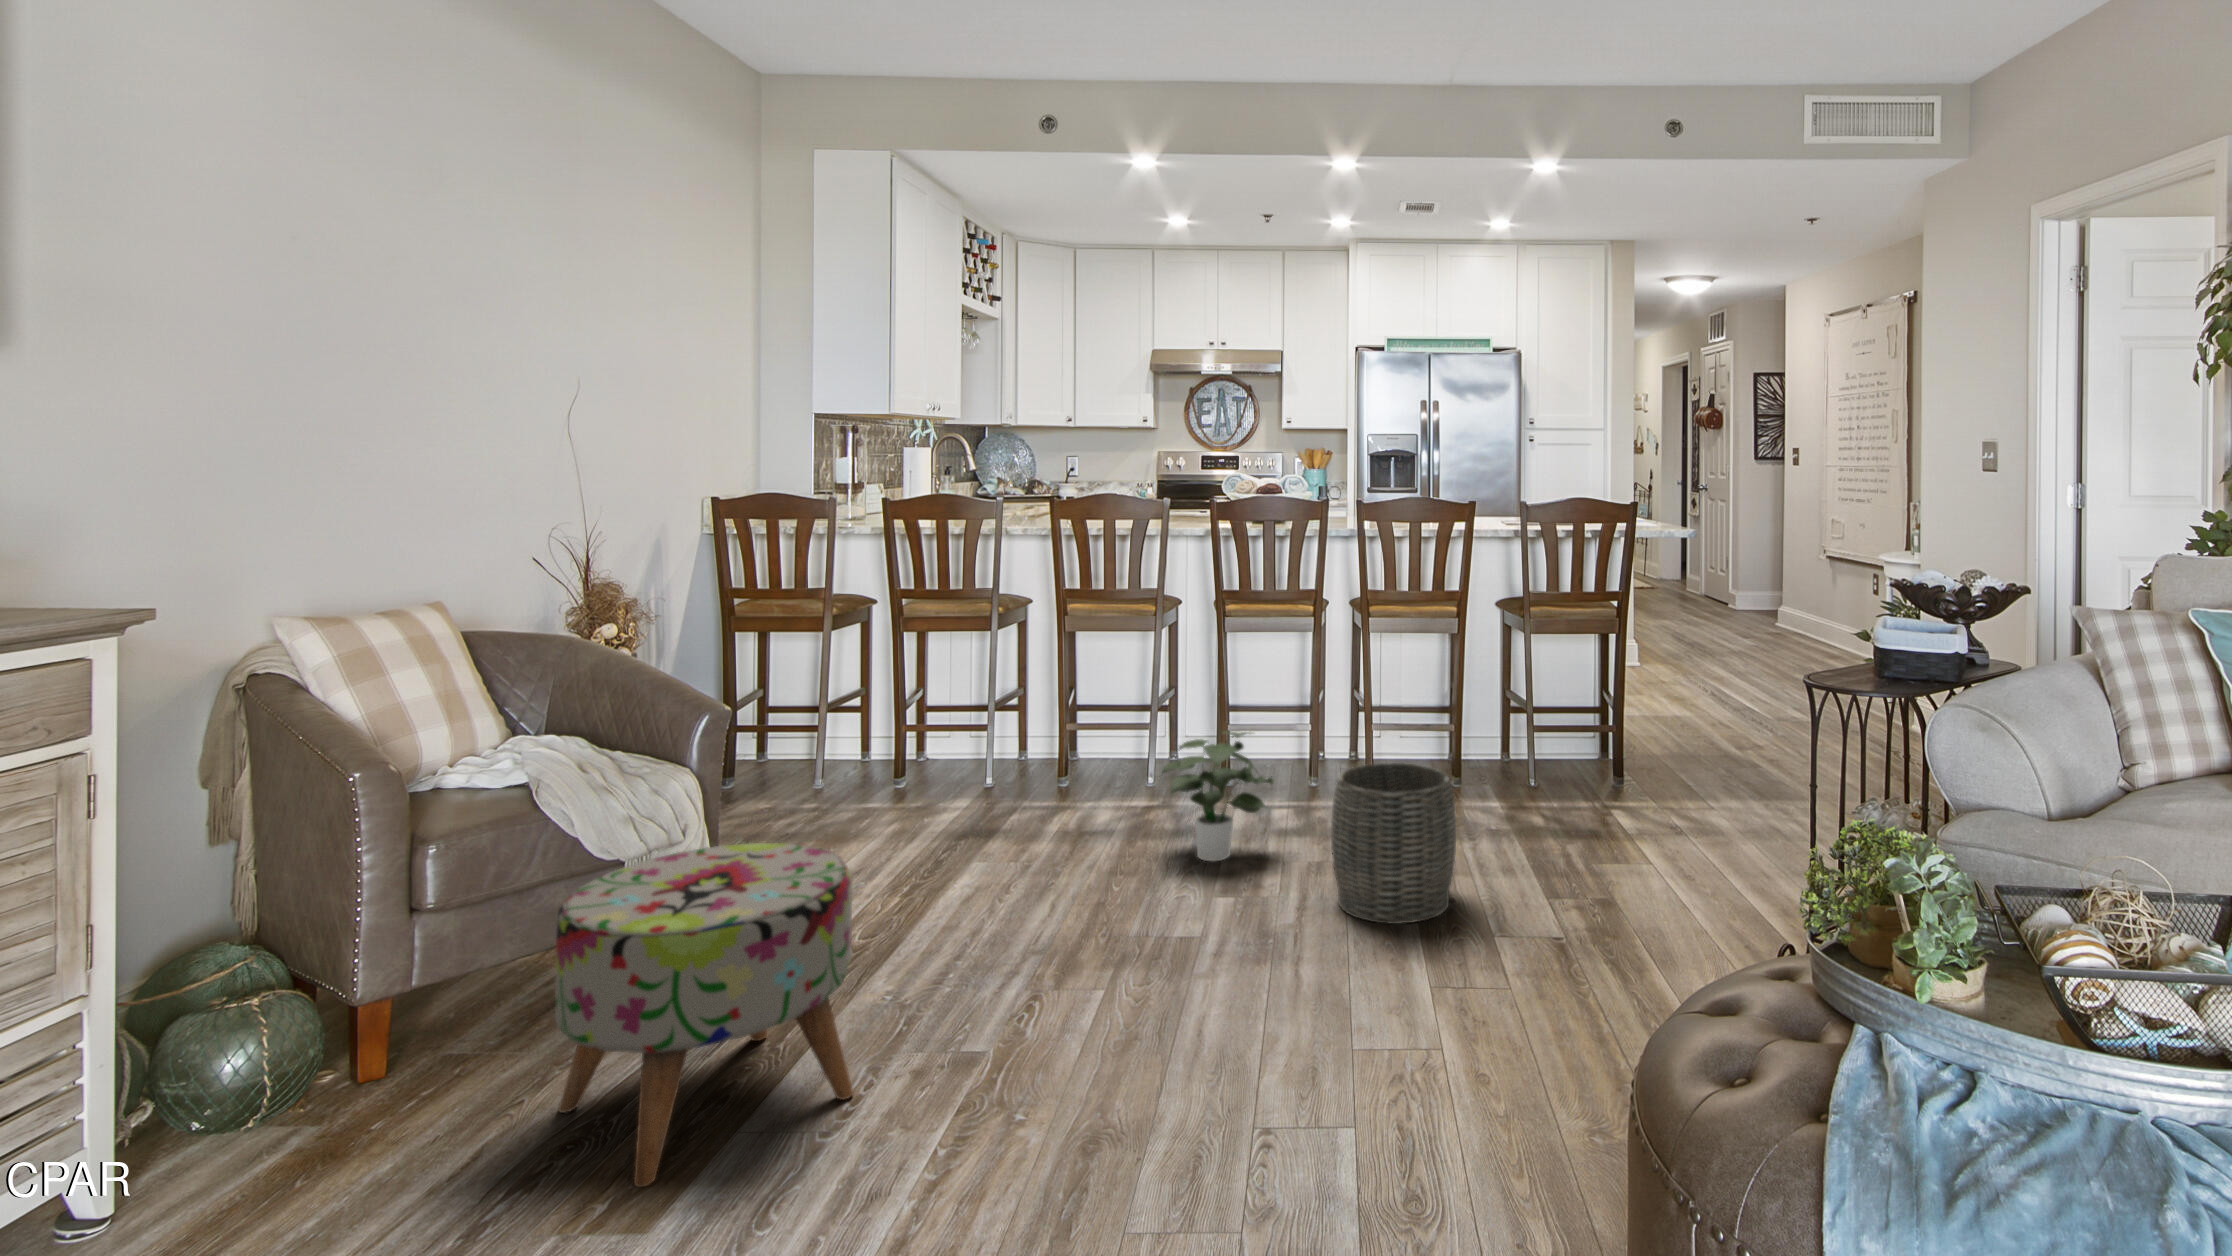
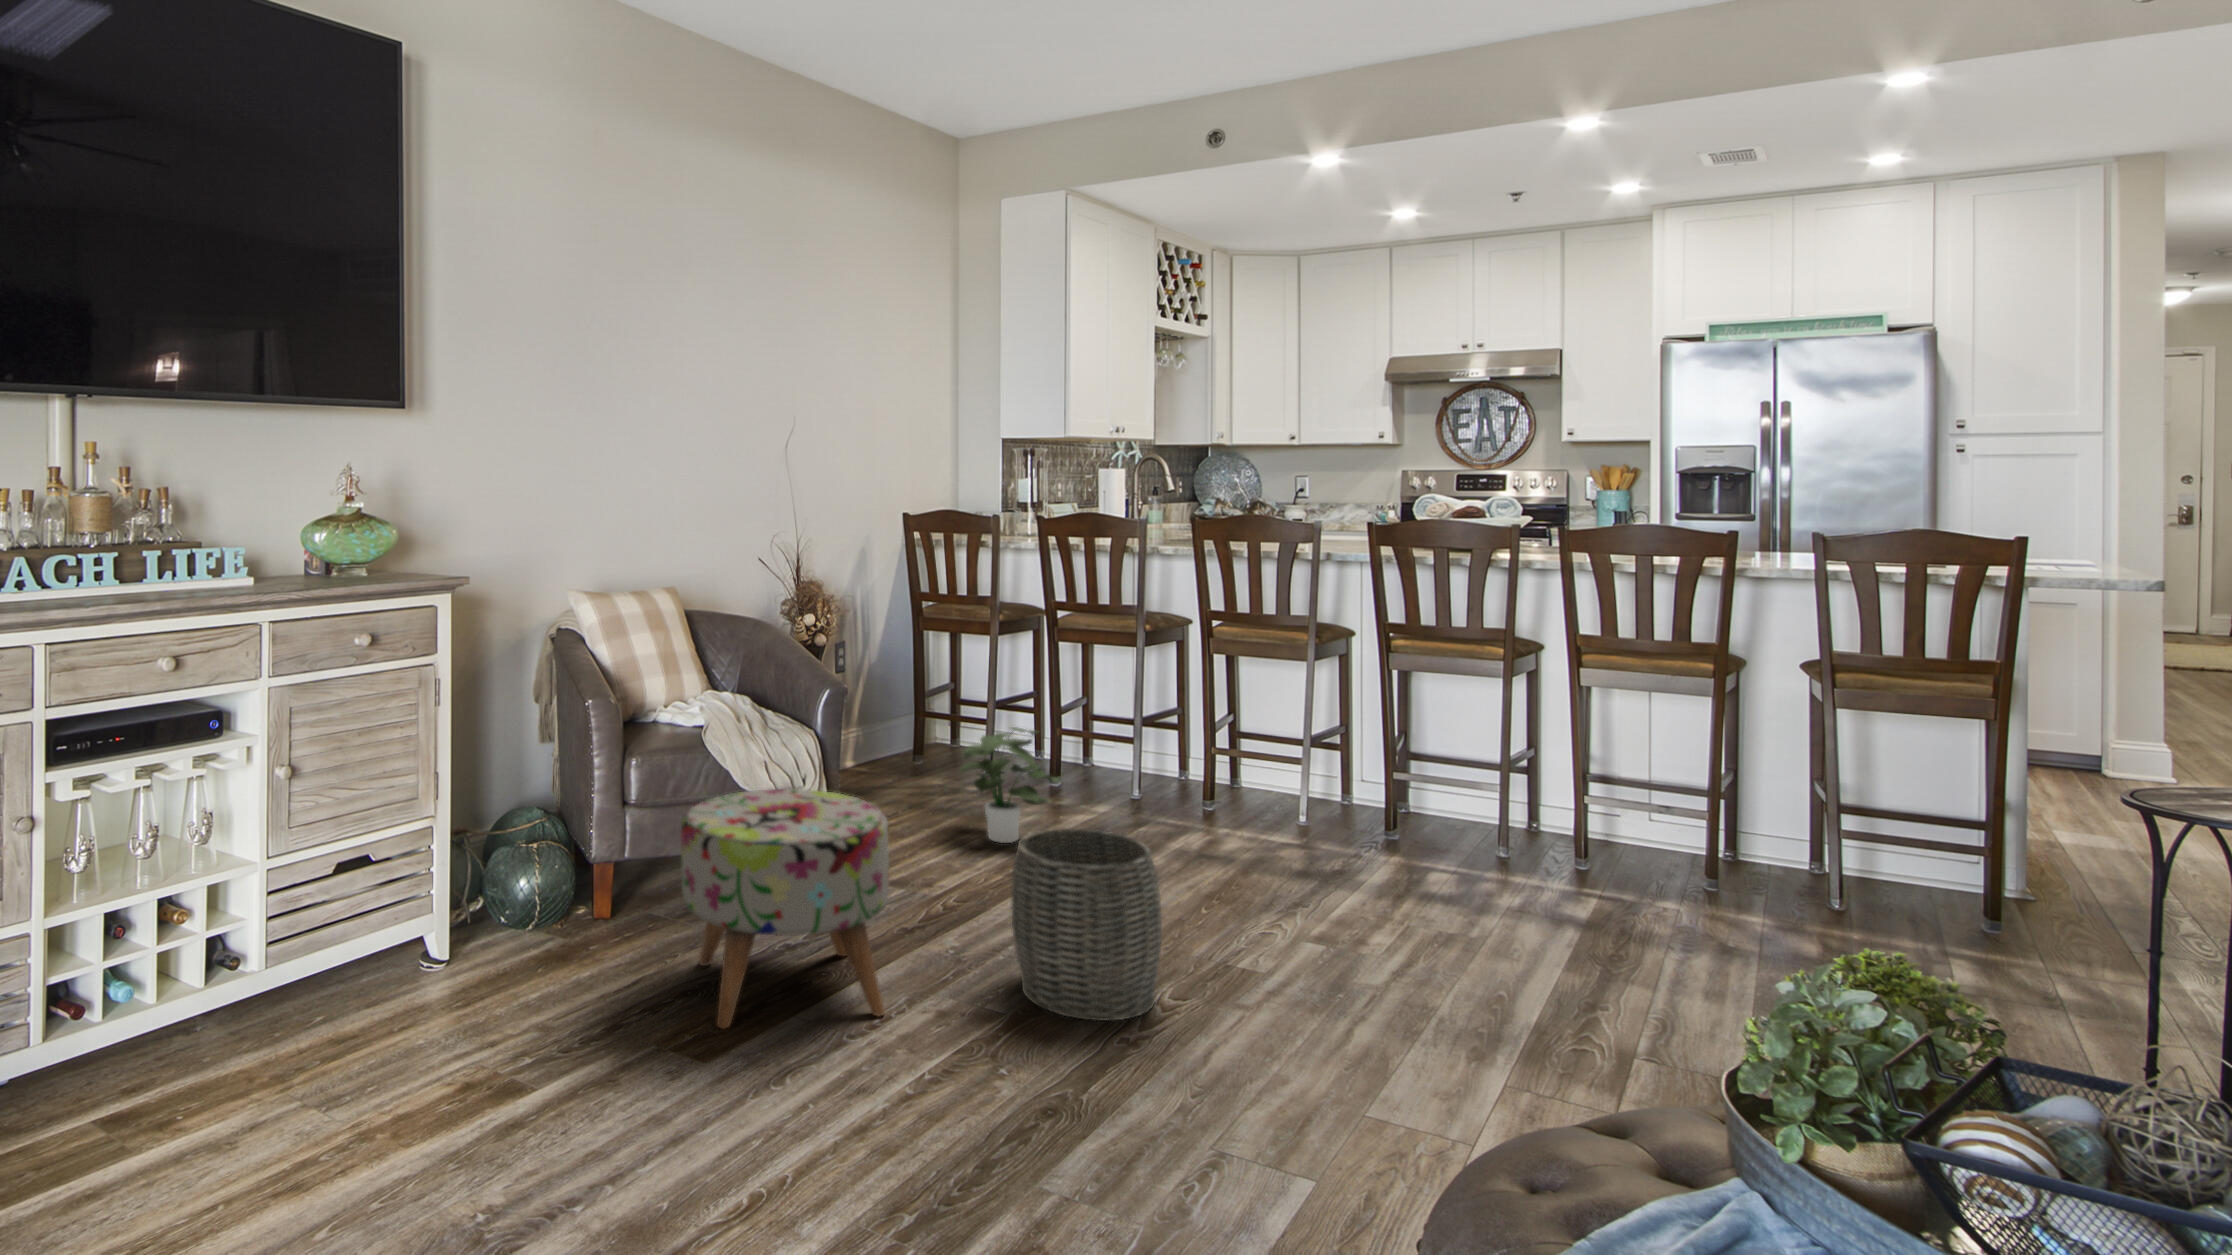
potted plant: present [1162,731,1274,862] -> present [961,727,1061,843]
woven basket: present [1331,763,1456,924] -> present [1011,829,1162,1021]

